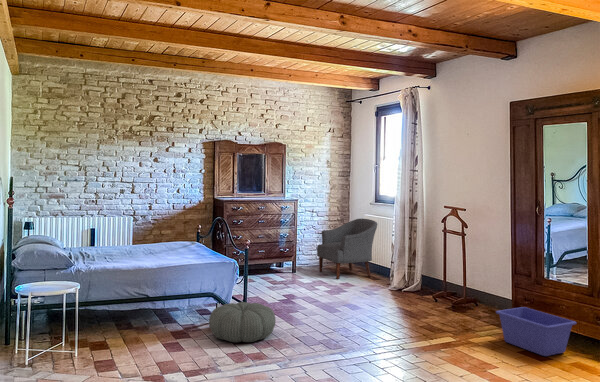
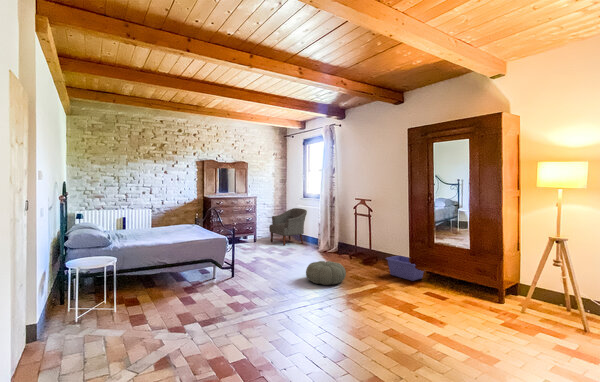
pouf: present [209,302,276,342] -> present [306,261,346,285]

